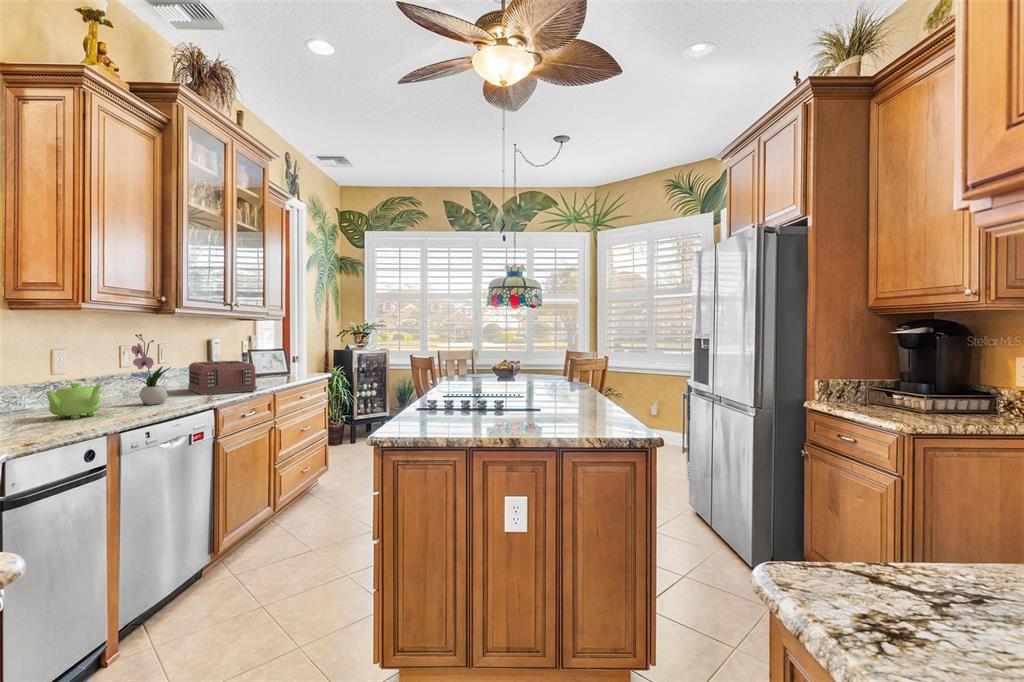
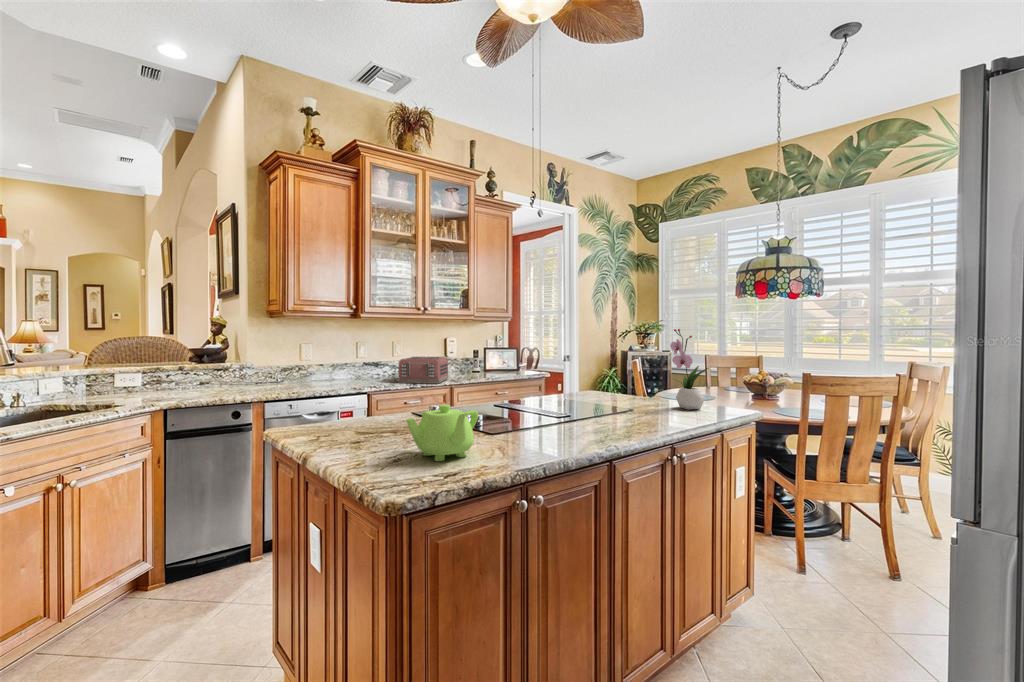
flower arrangement: present [131,334,171,405] -> present [670,329,708,410]
teapot: present [46,383,102,419] -> present [406,405,478,461]

